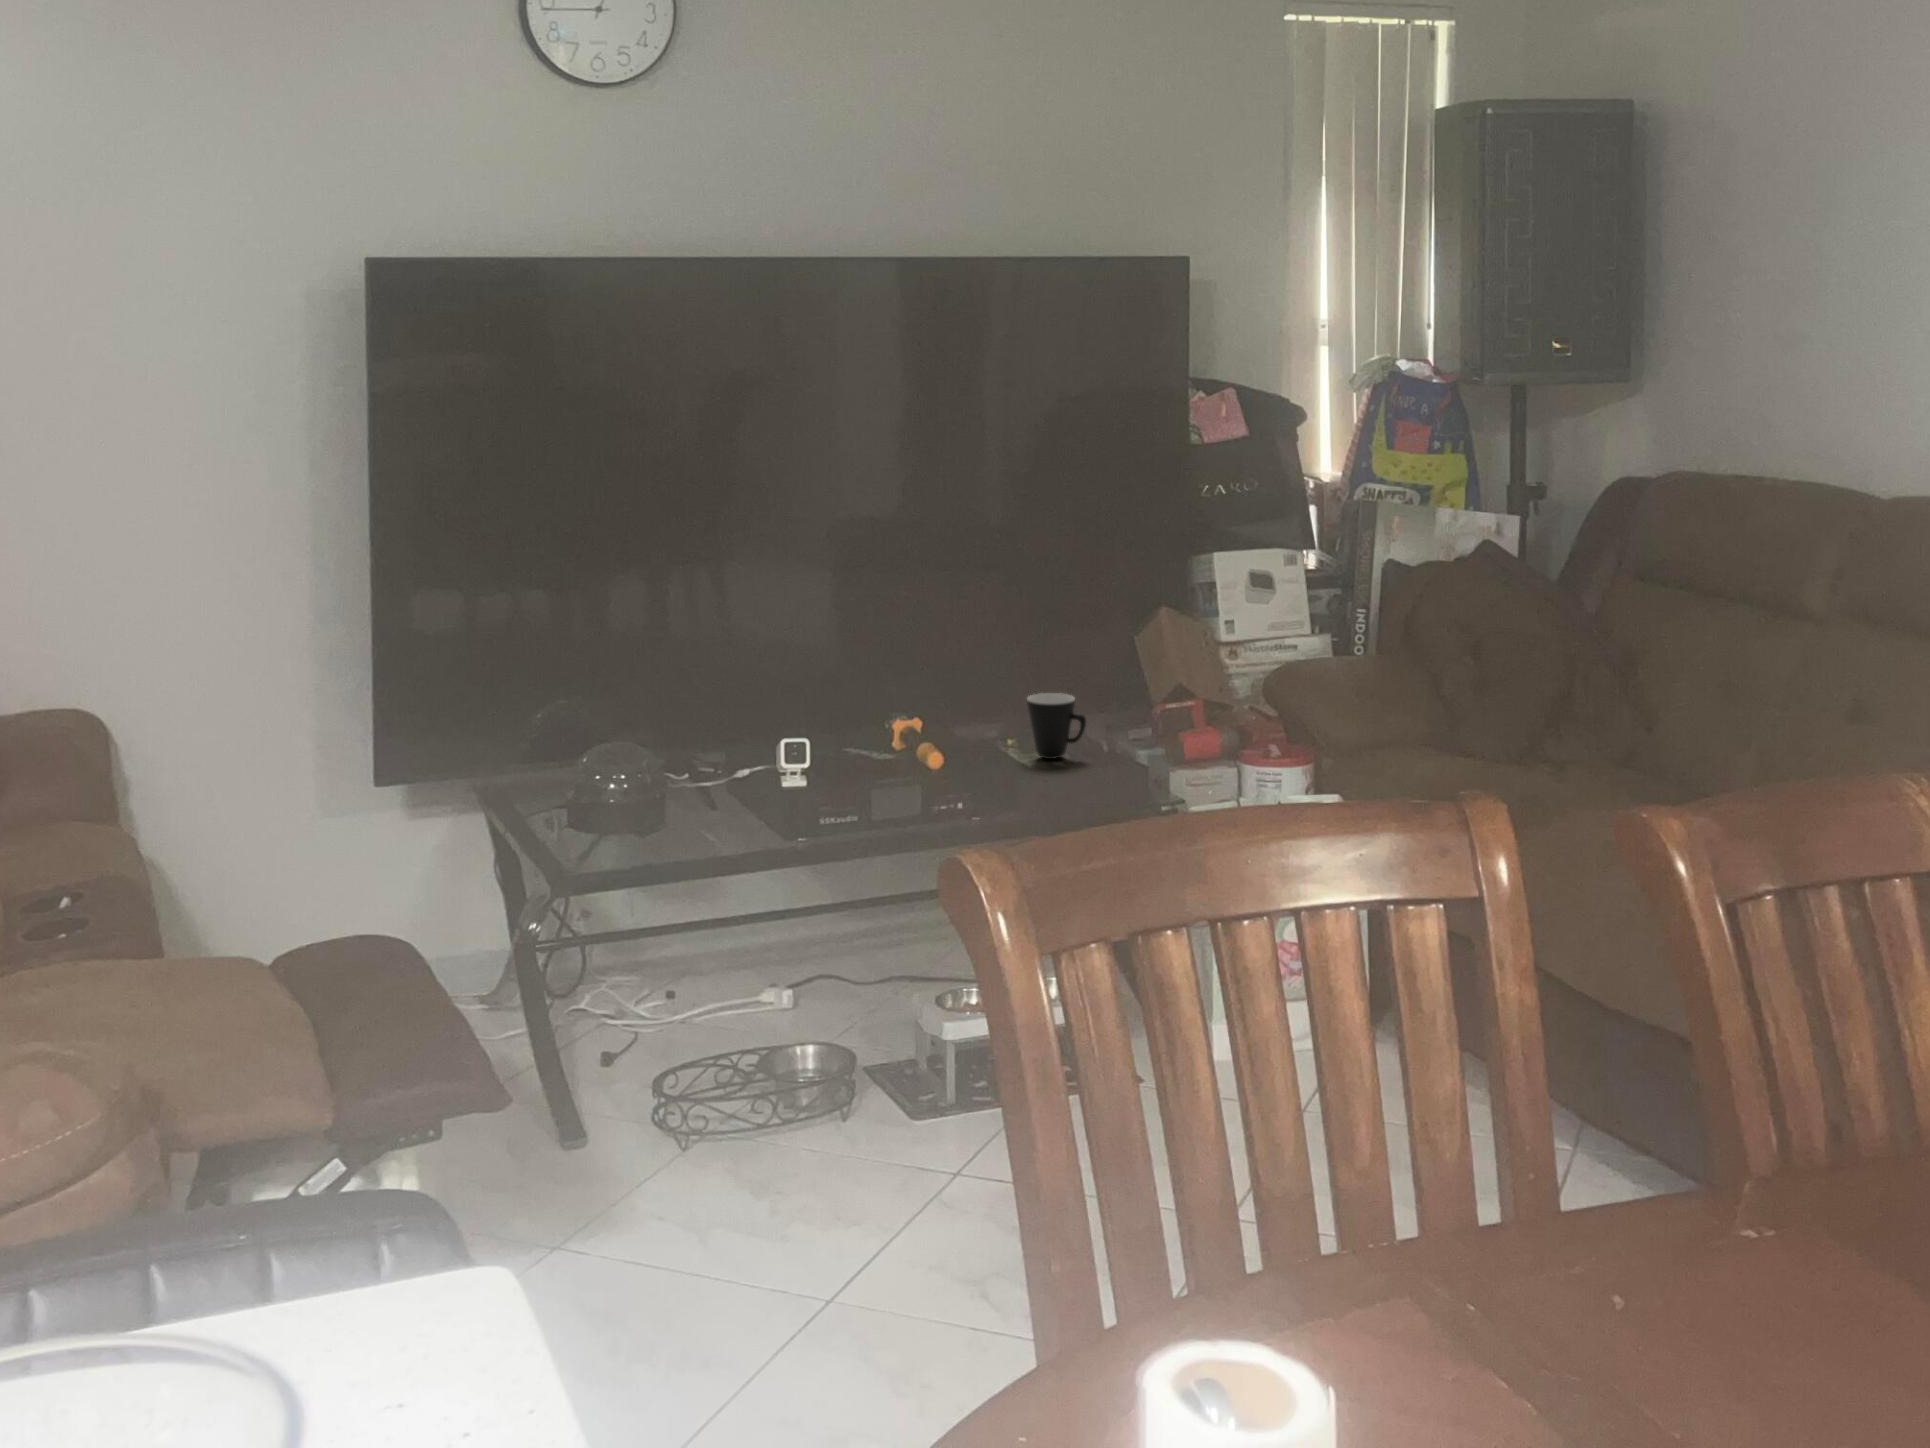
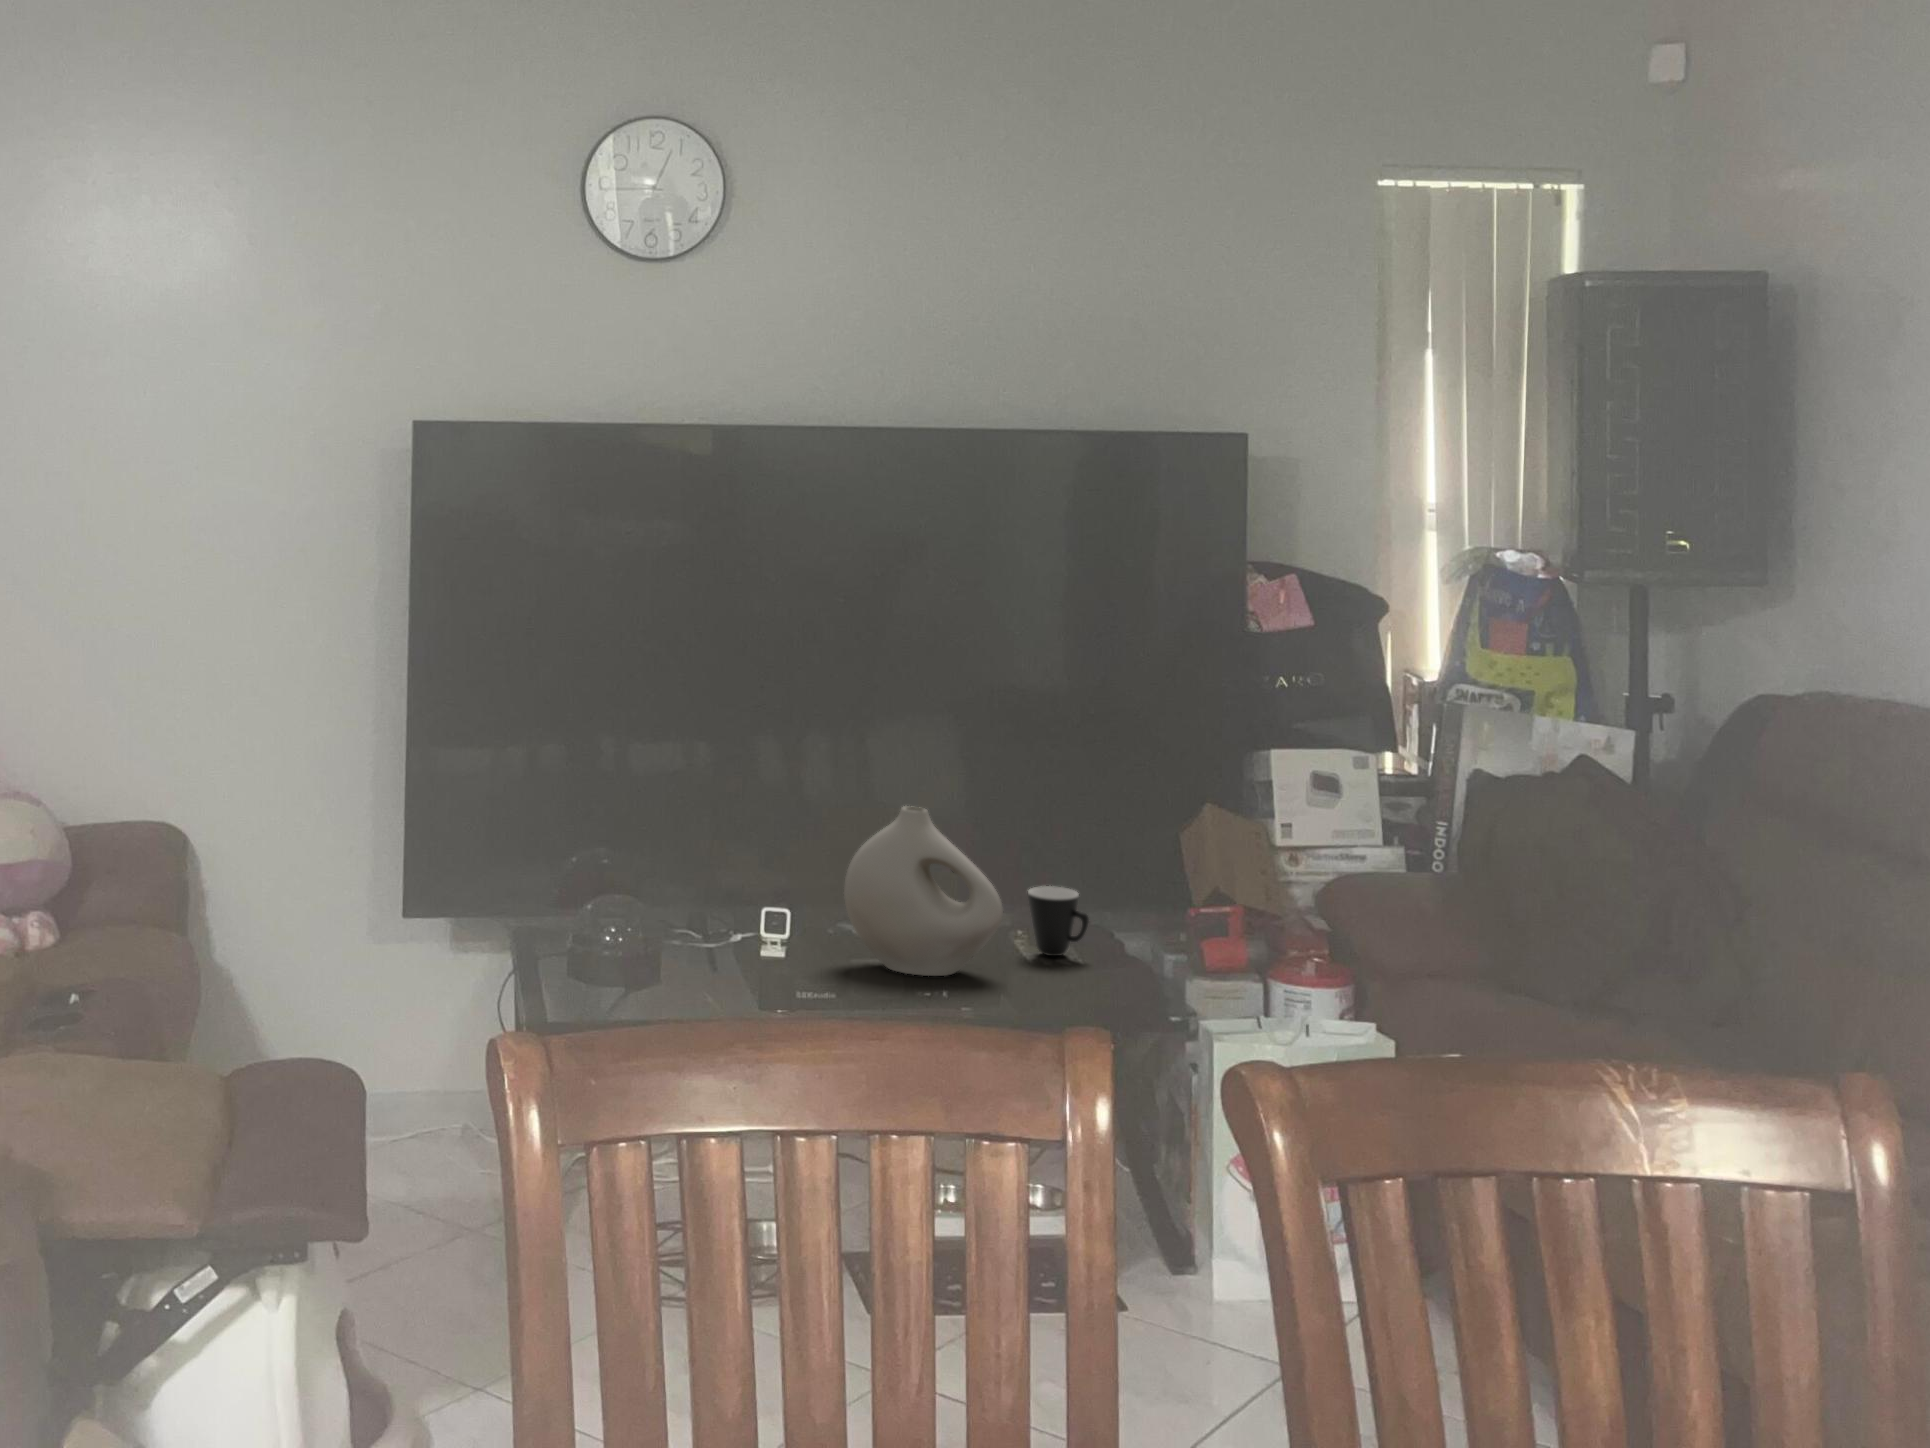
vase: none [859,625,1017,788] -> present [844,806,1003,976]

